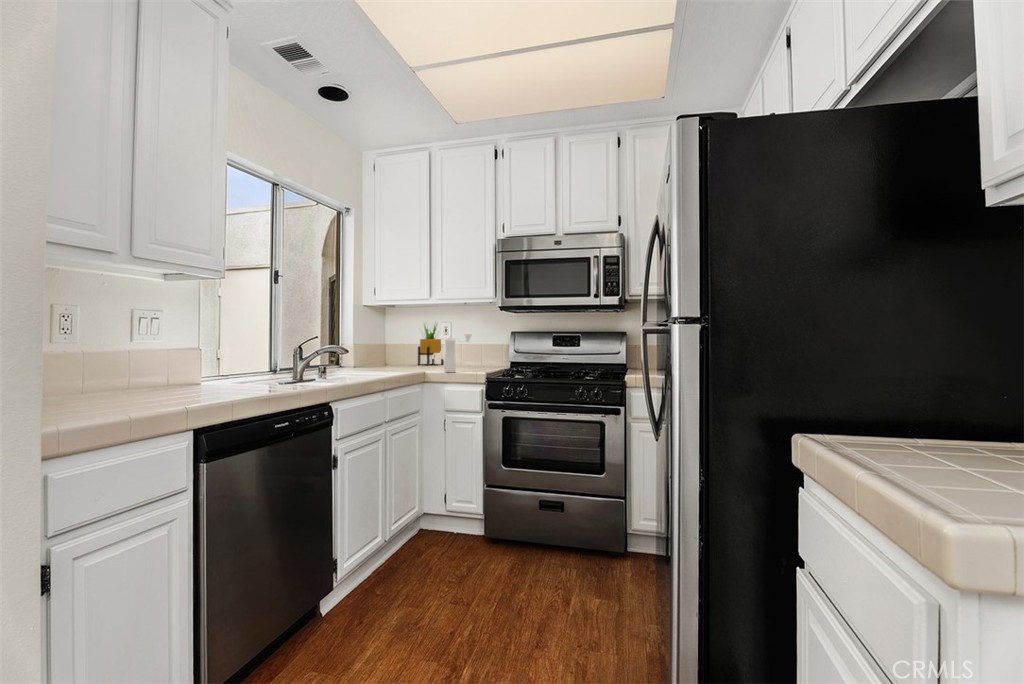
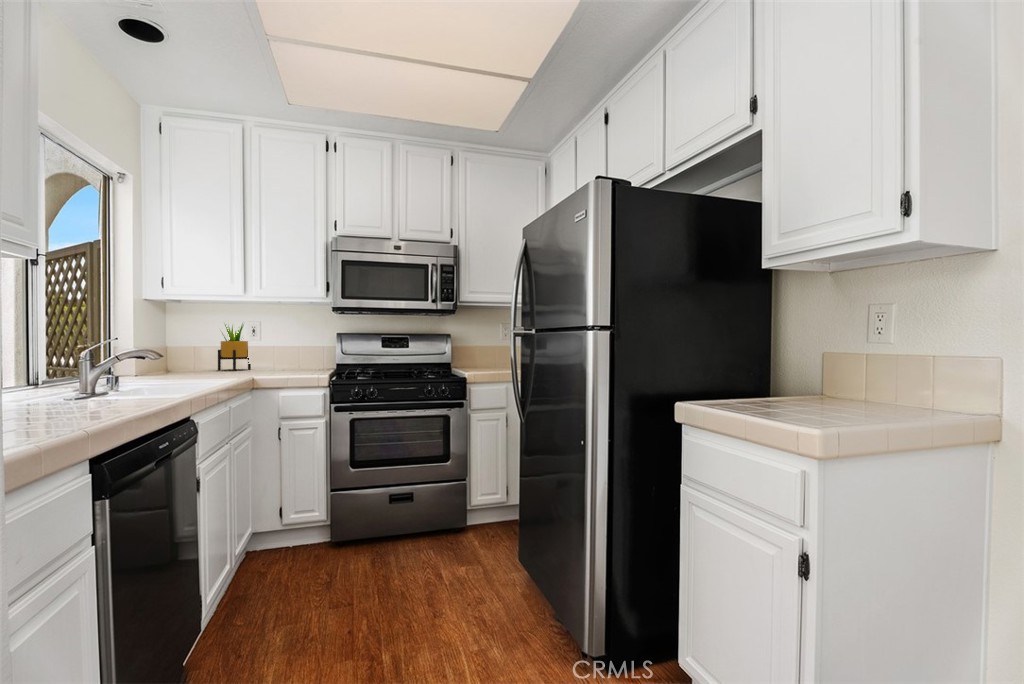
pepper mill: present [445,332,472,373] -> none [282,334,310,377]

